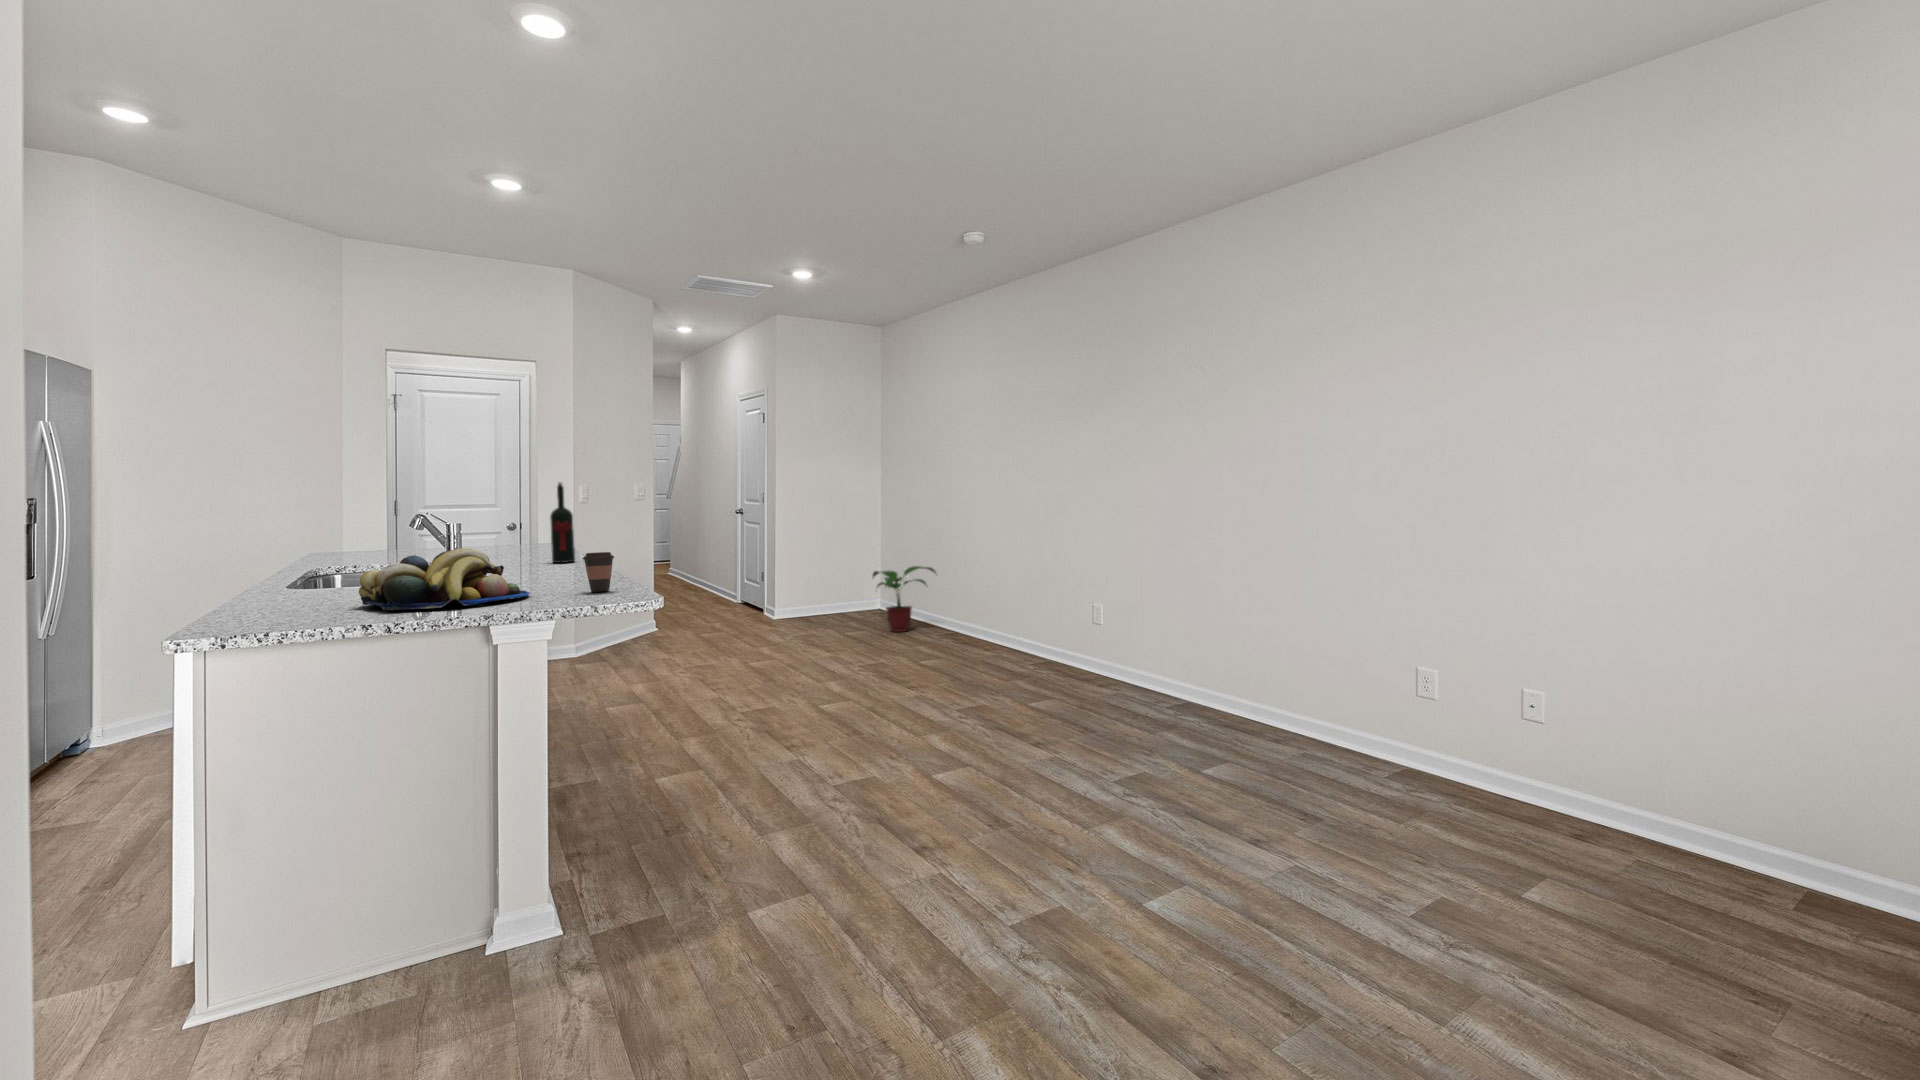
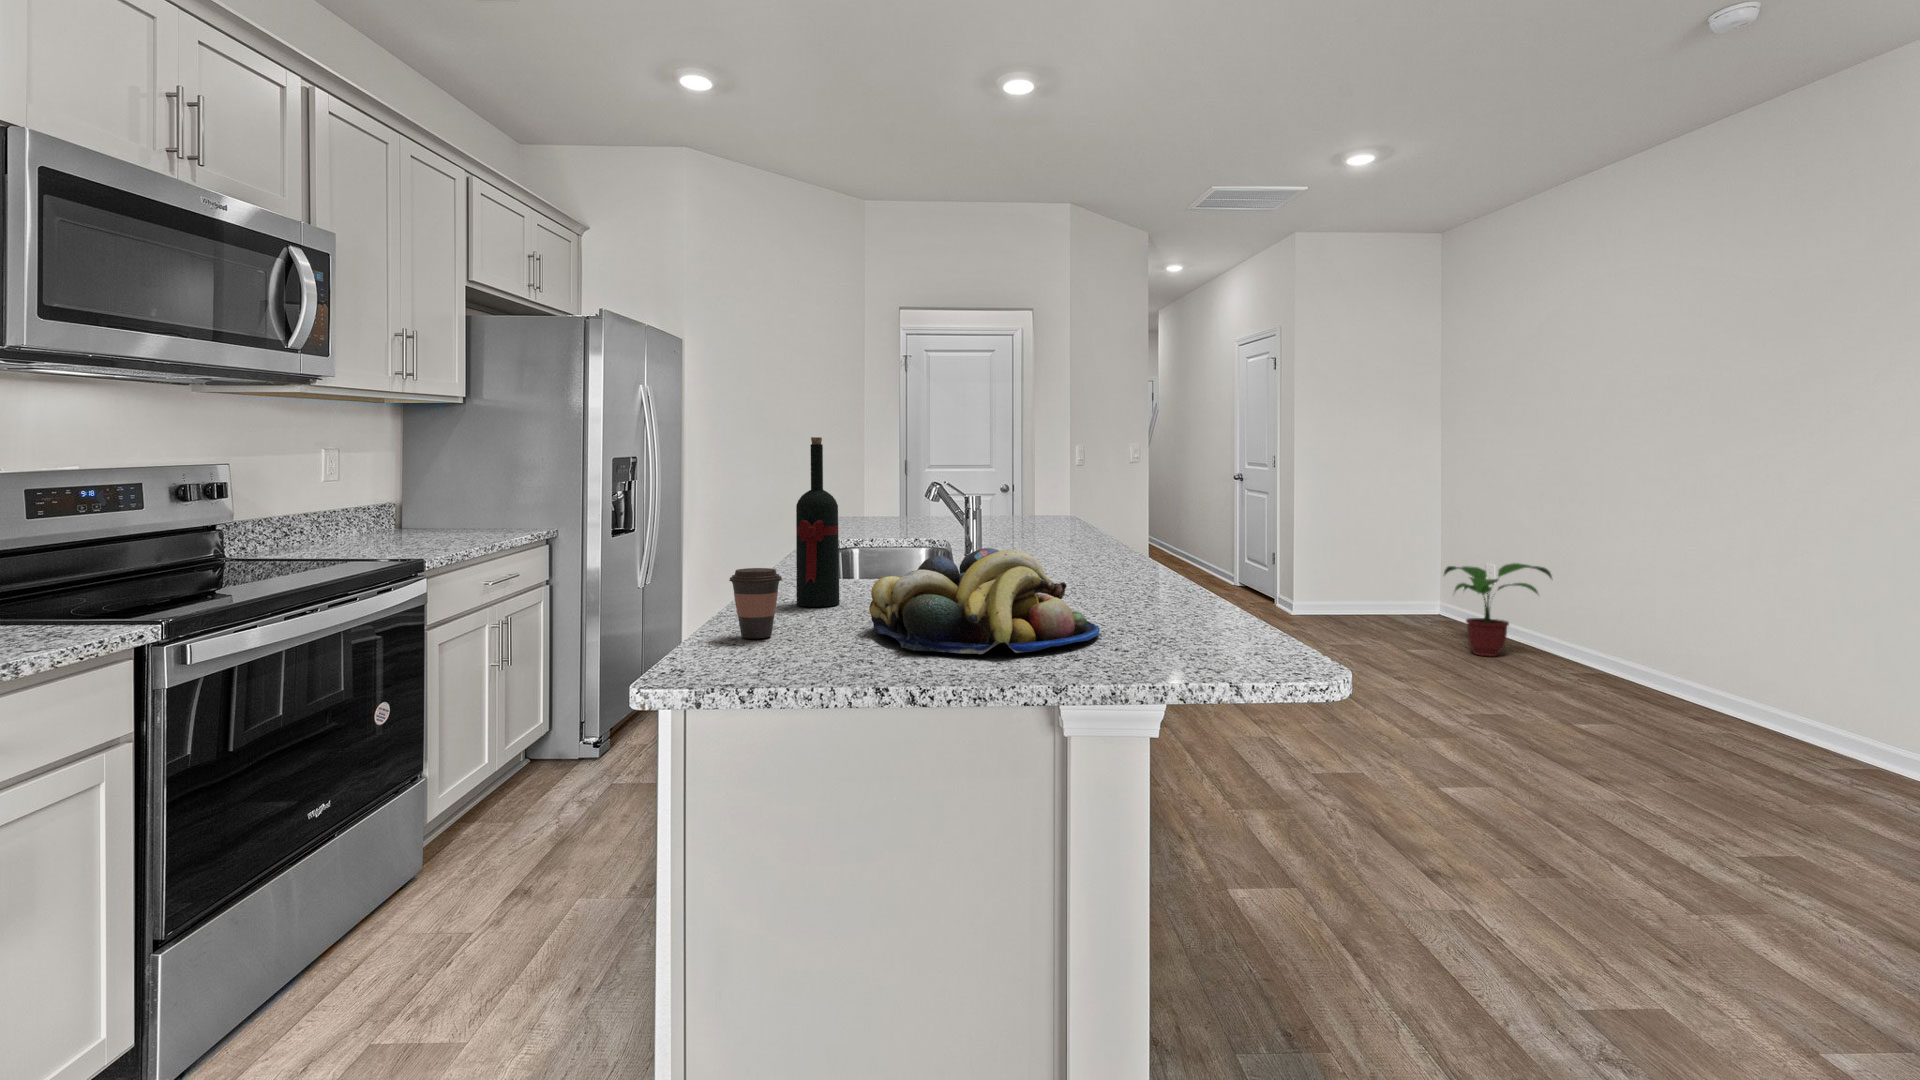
wine bottle: present [550,482,575,563] -> present [796,437,839,607]
coffee cup: present [583,552,614,592] -> present [729,568,782,639]

